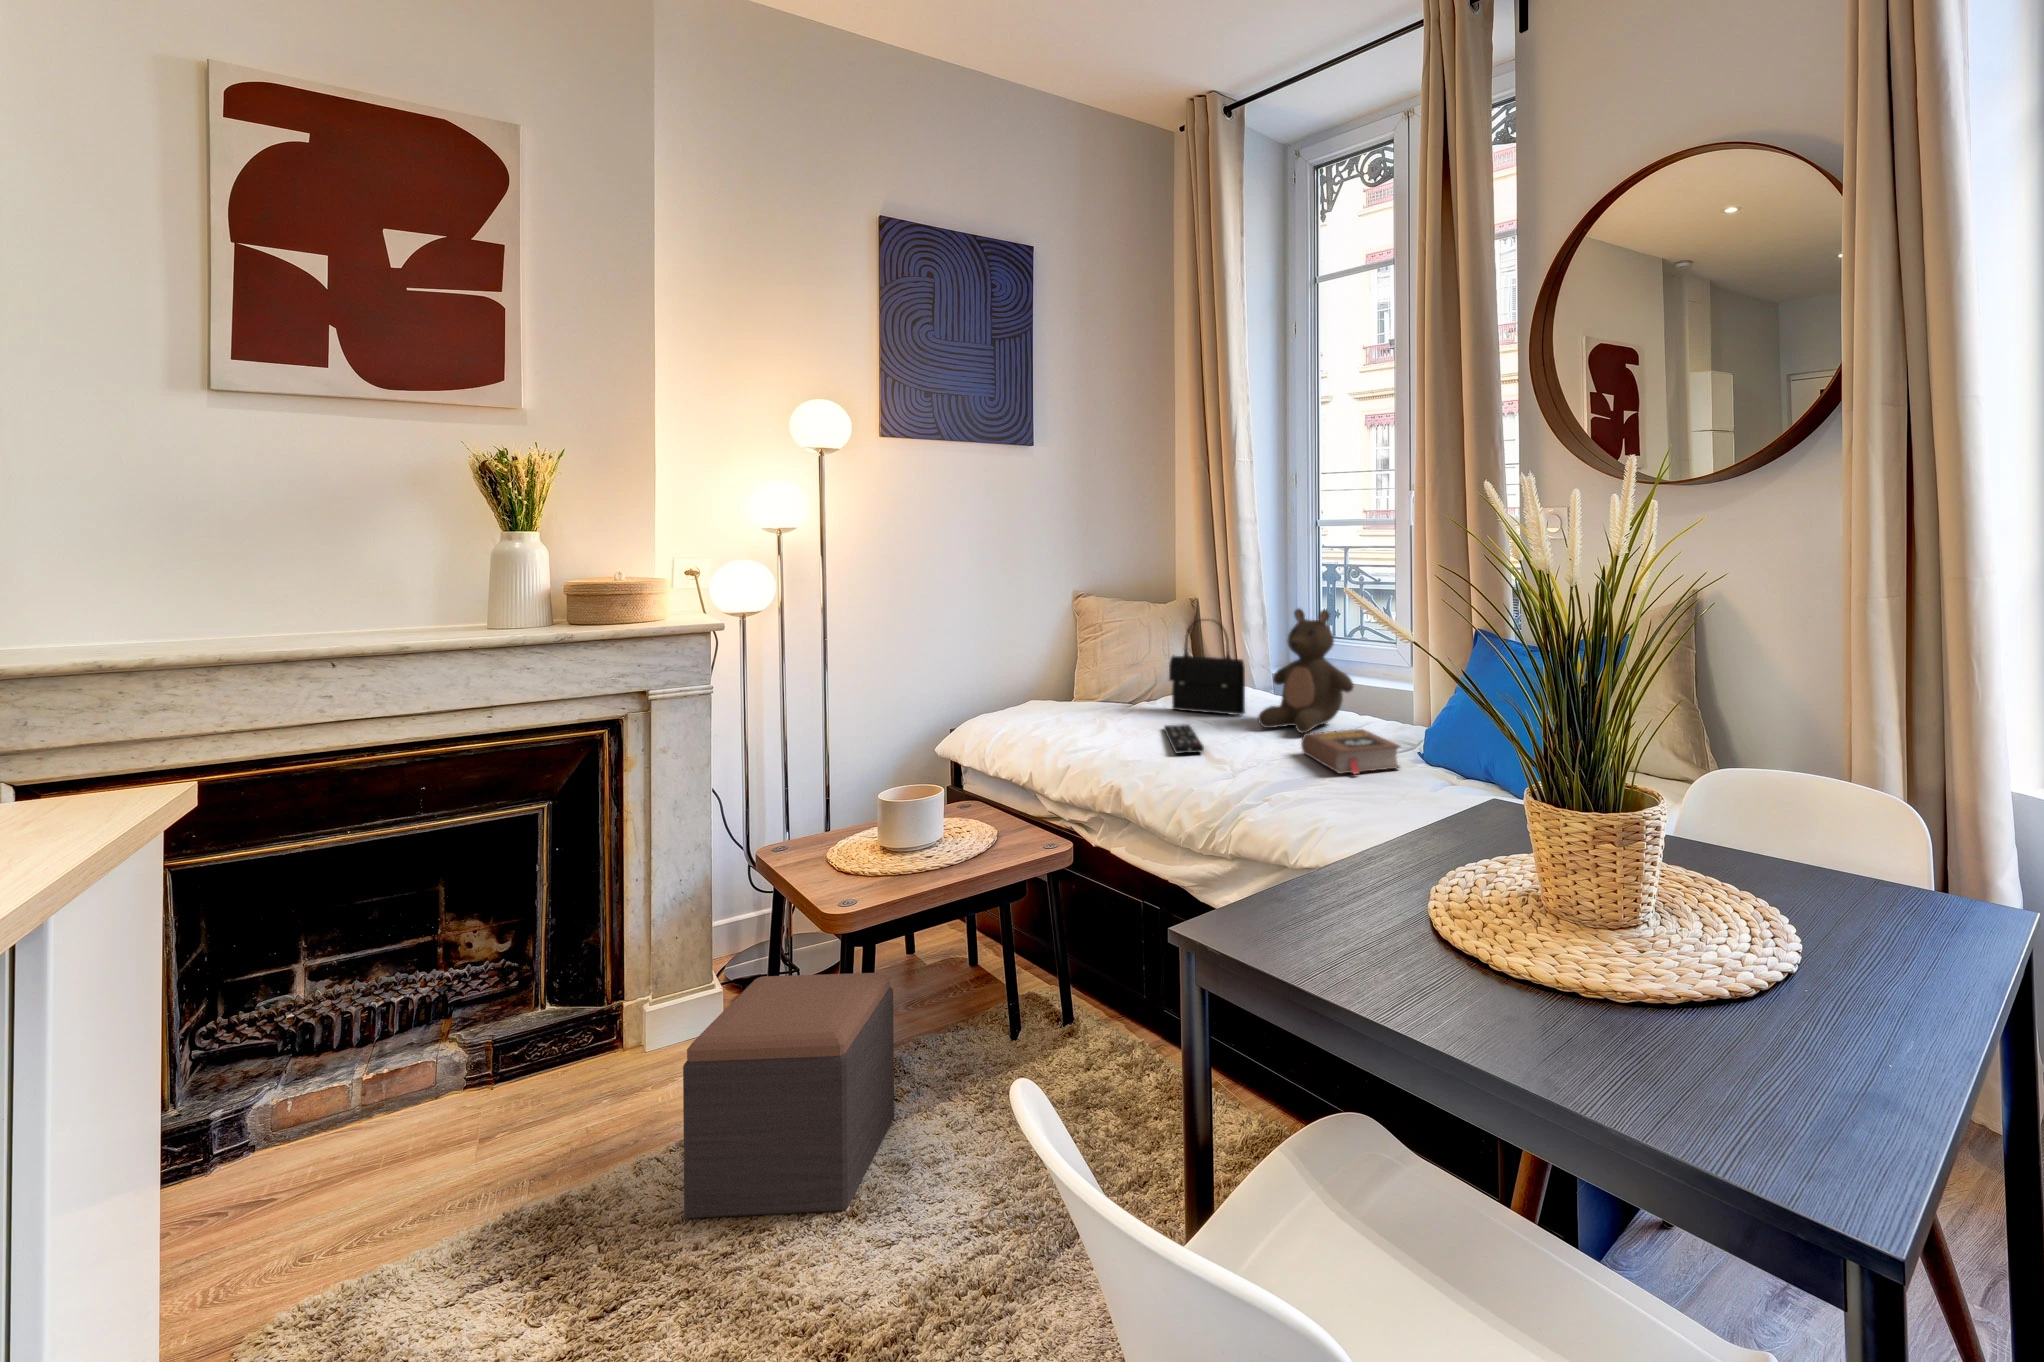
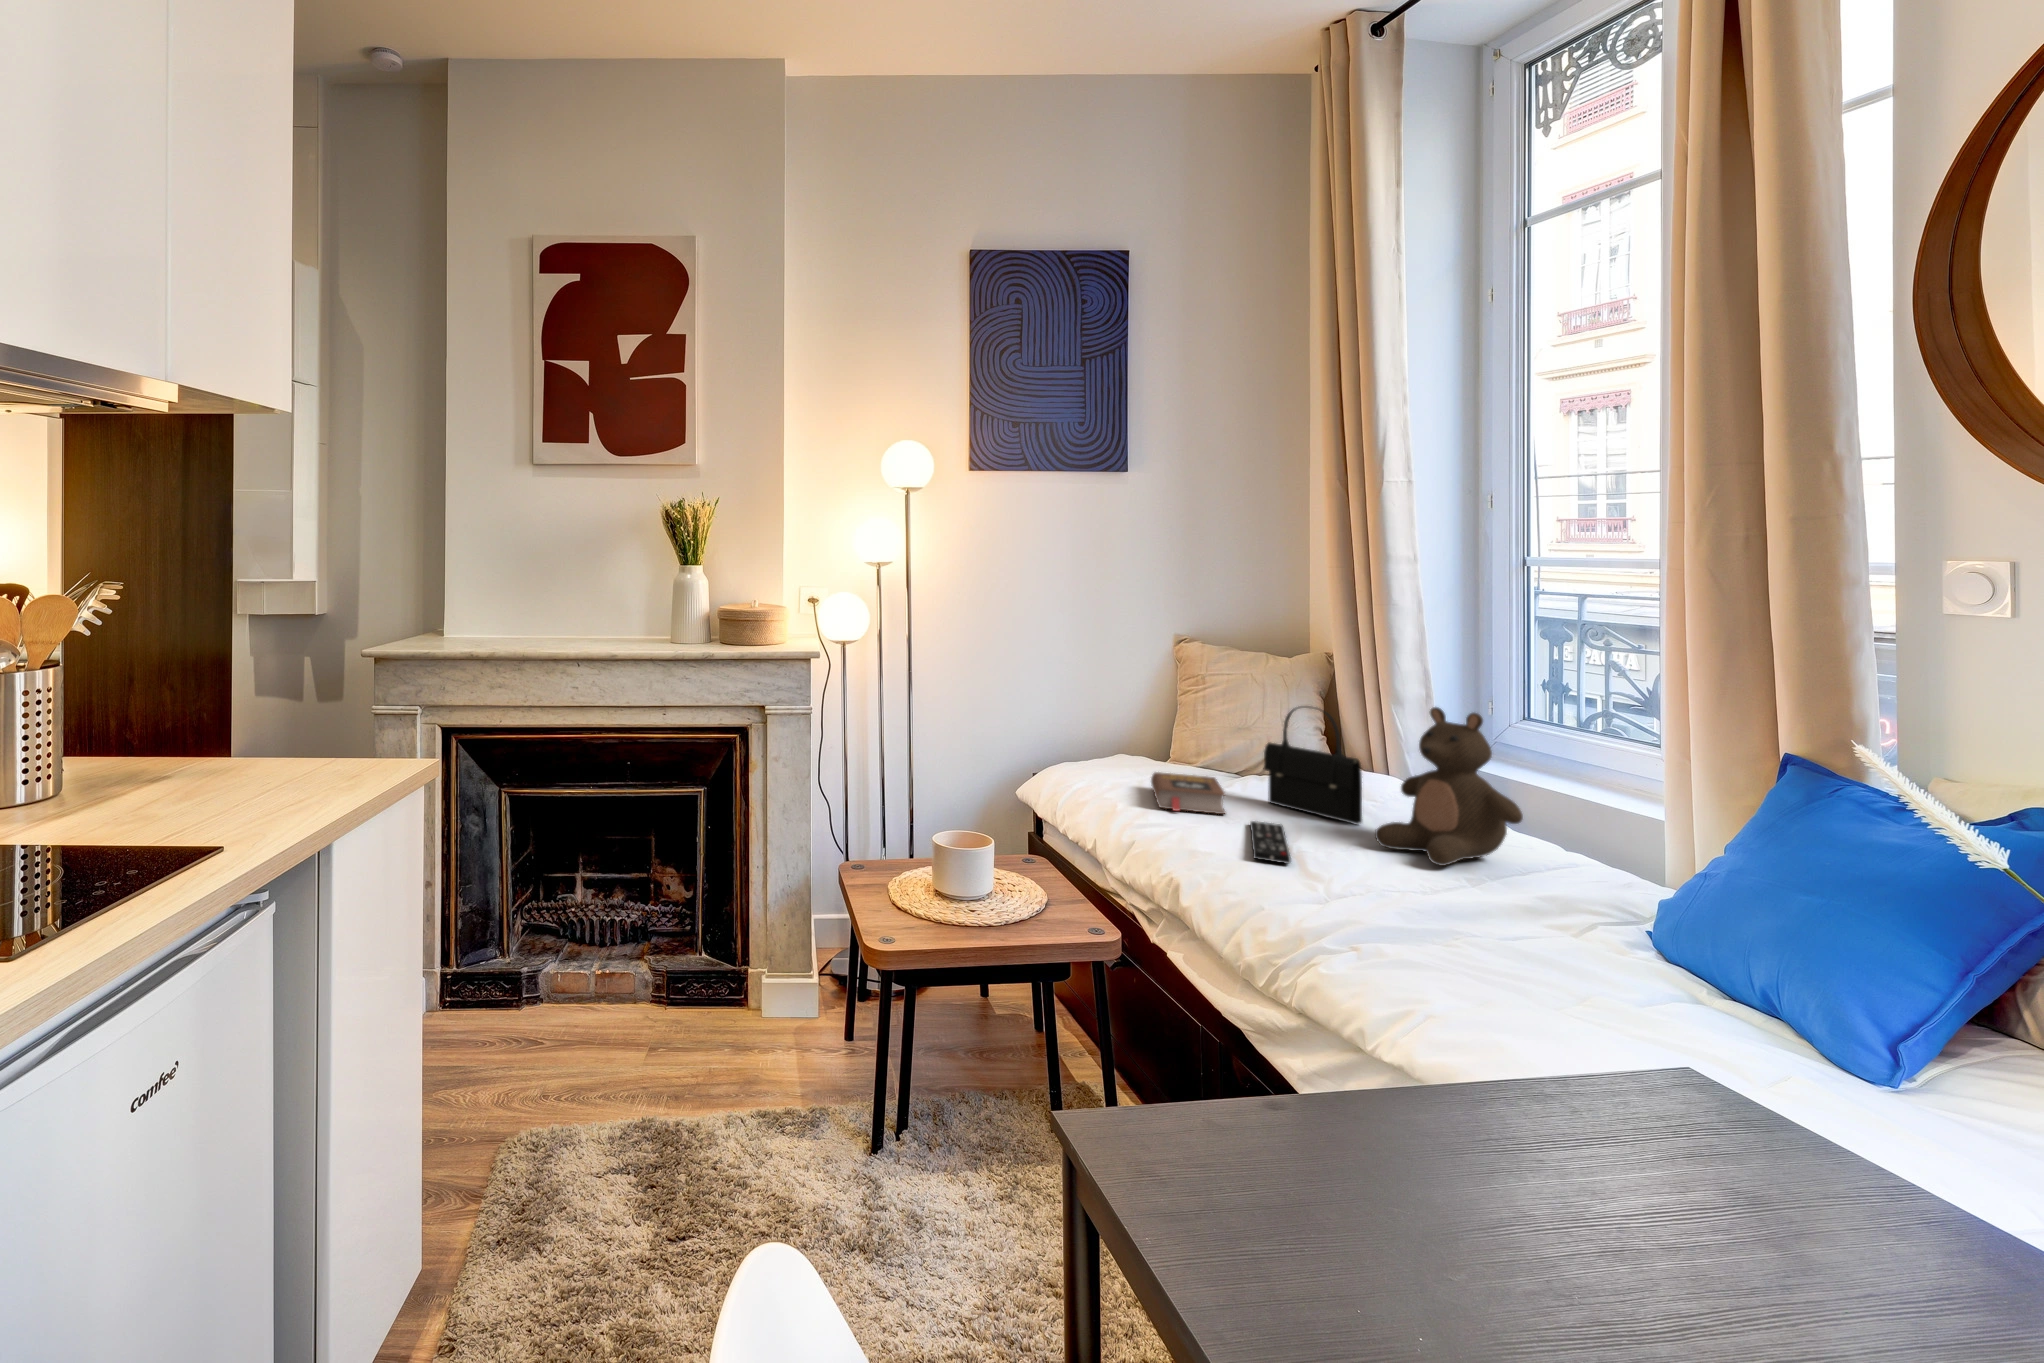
book: present [1301,729,1400,774] -> present [1151,772,1225,814]
footstool: present [683,973,894,1218] -> none [743,986,925,1242]

